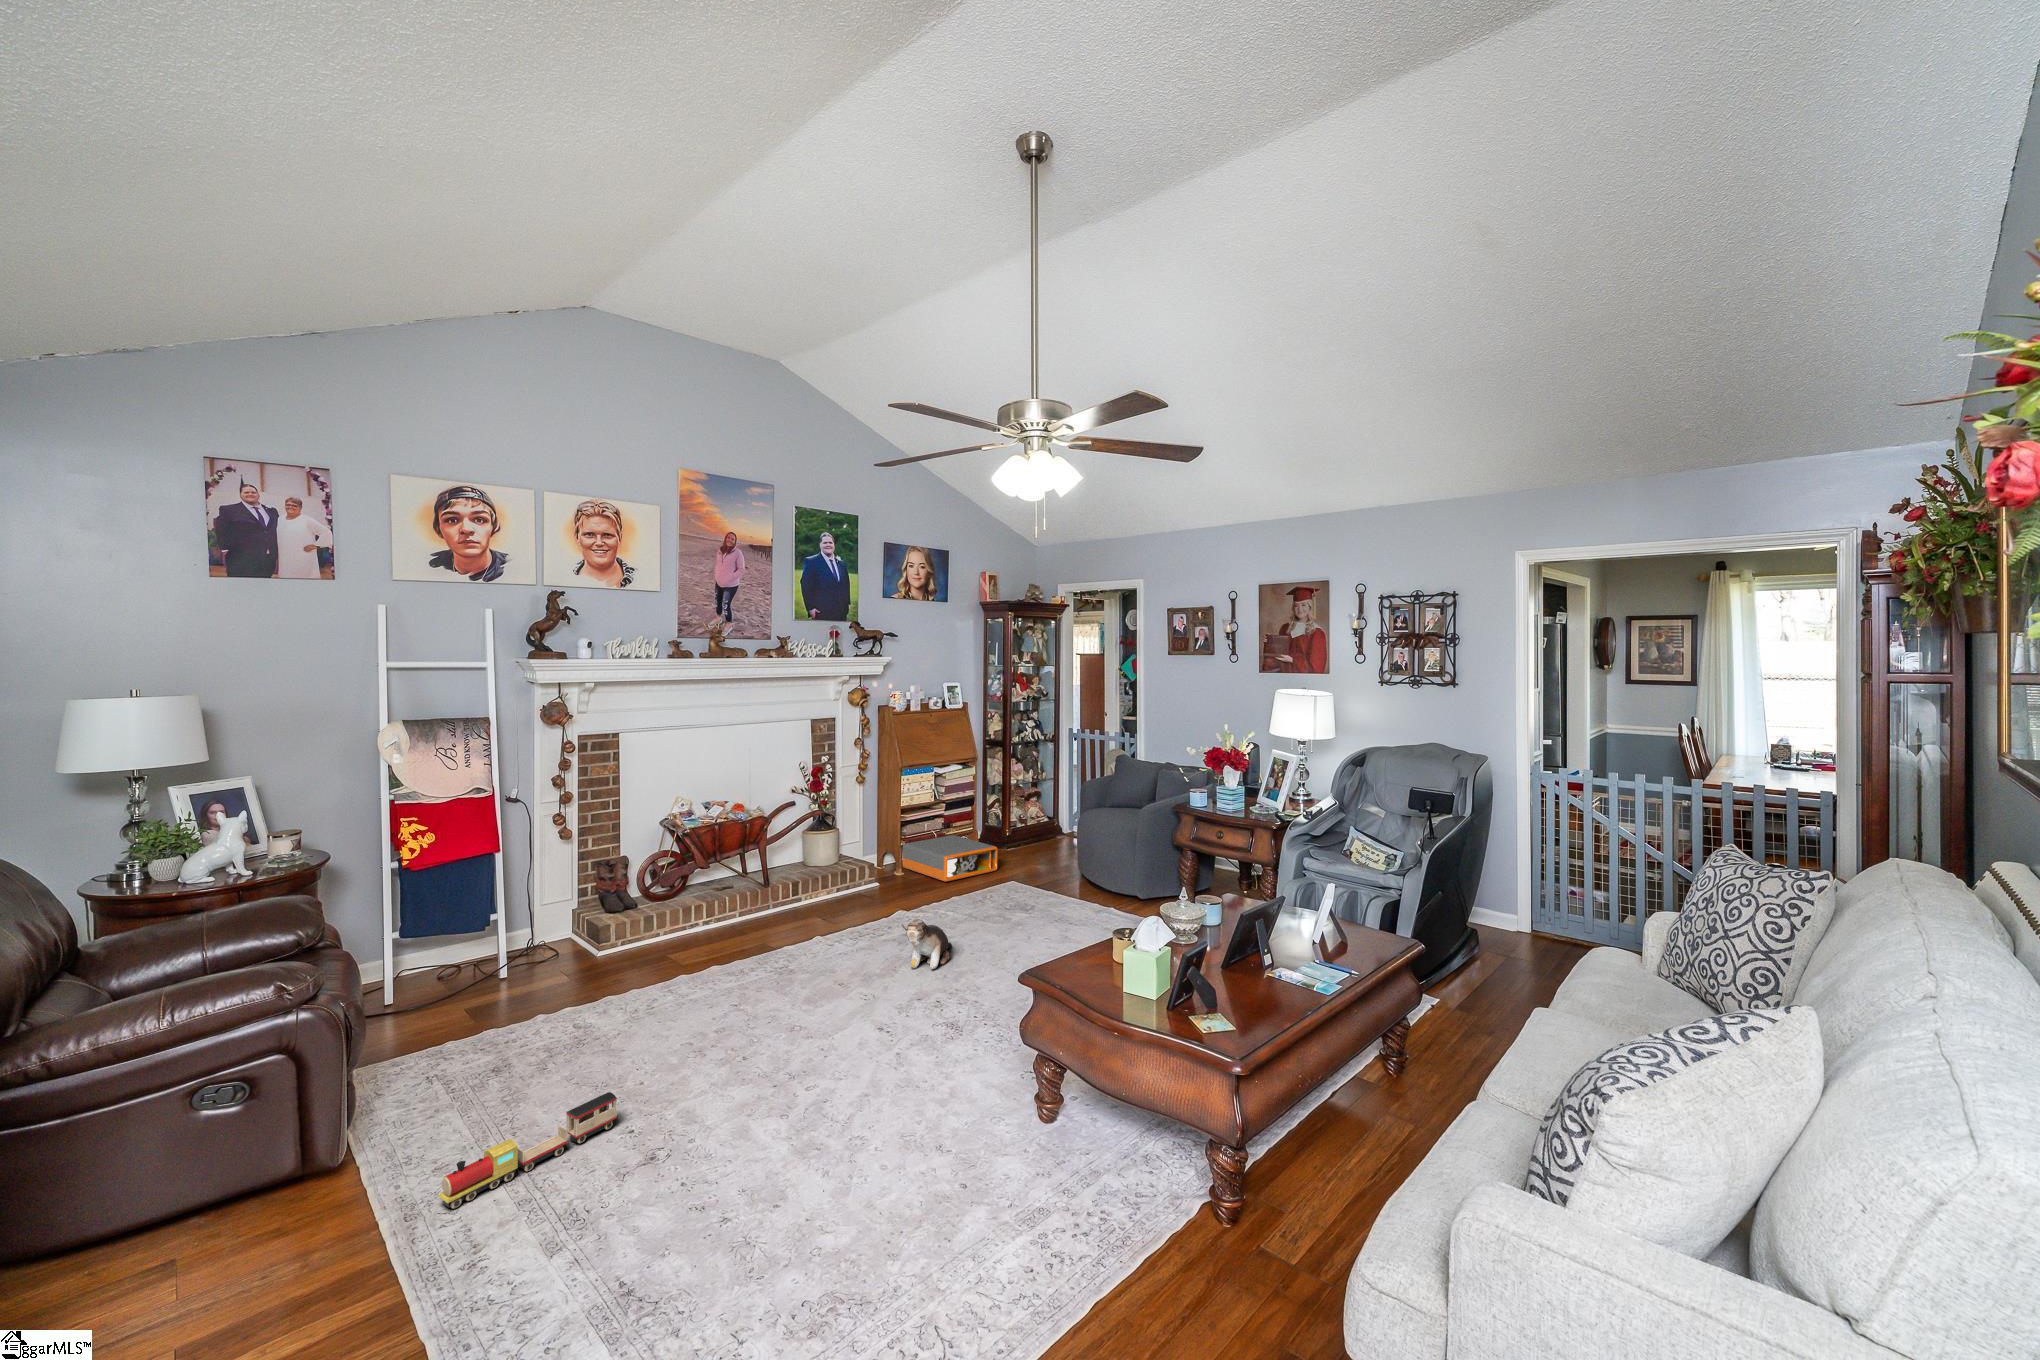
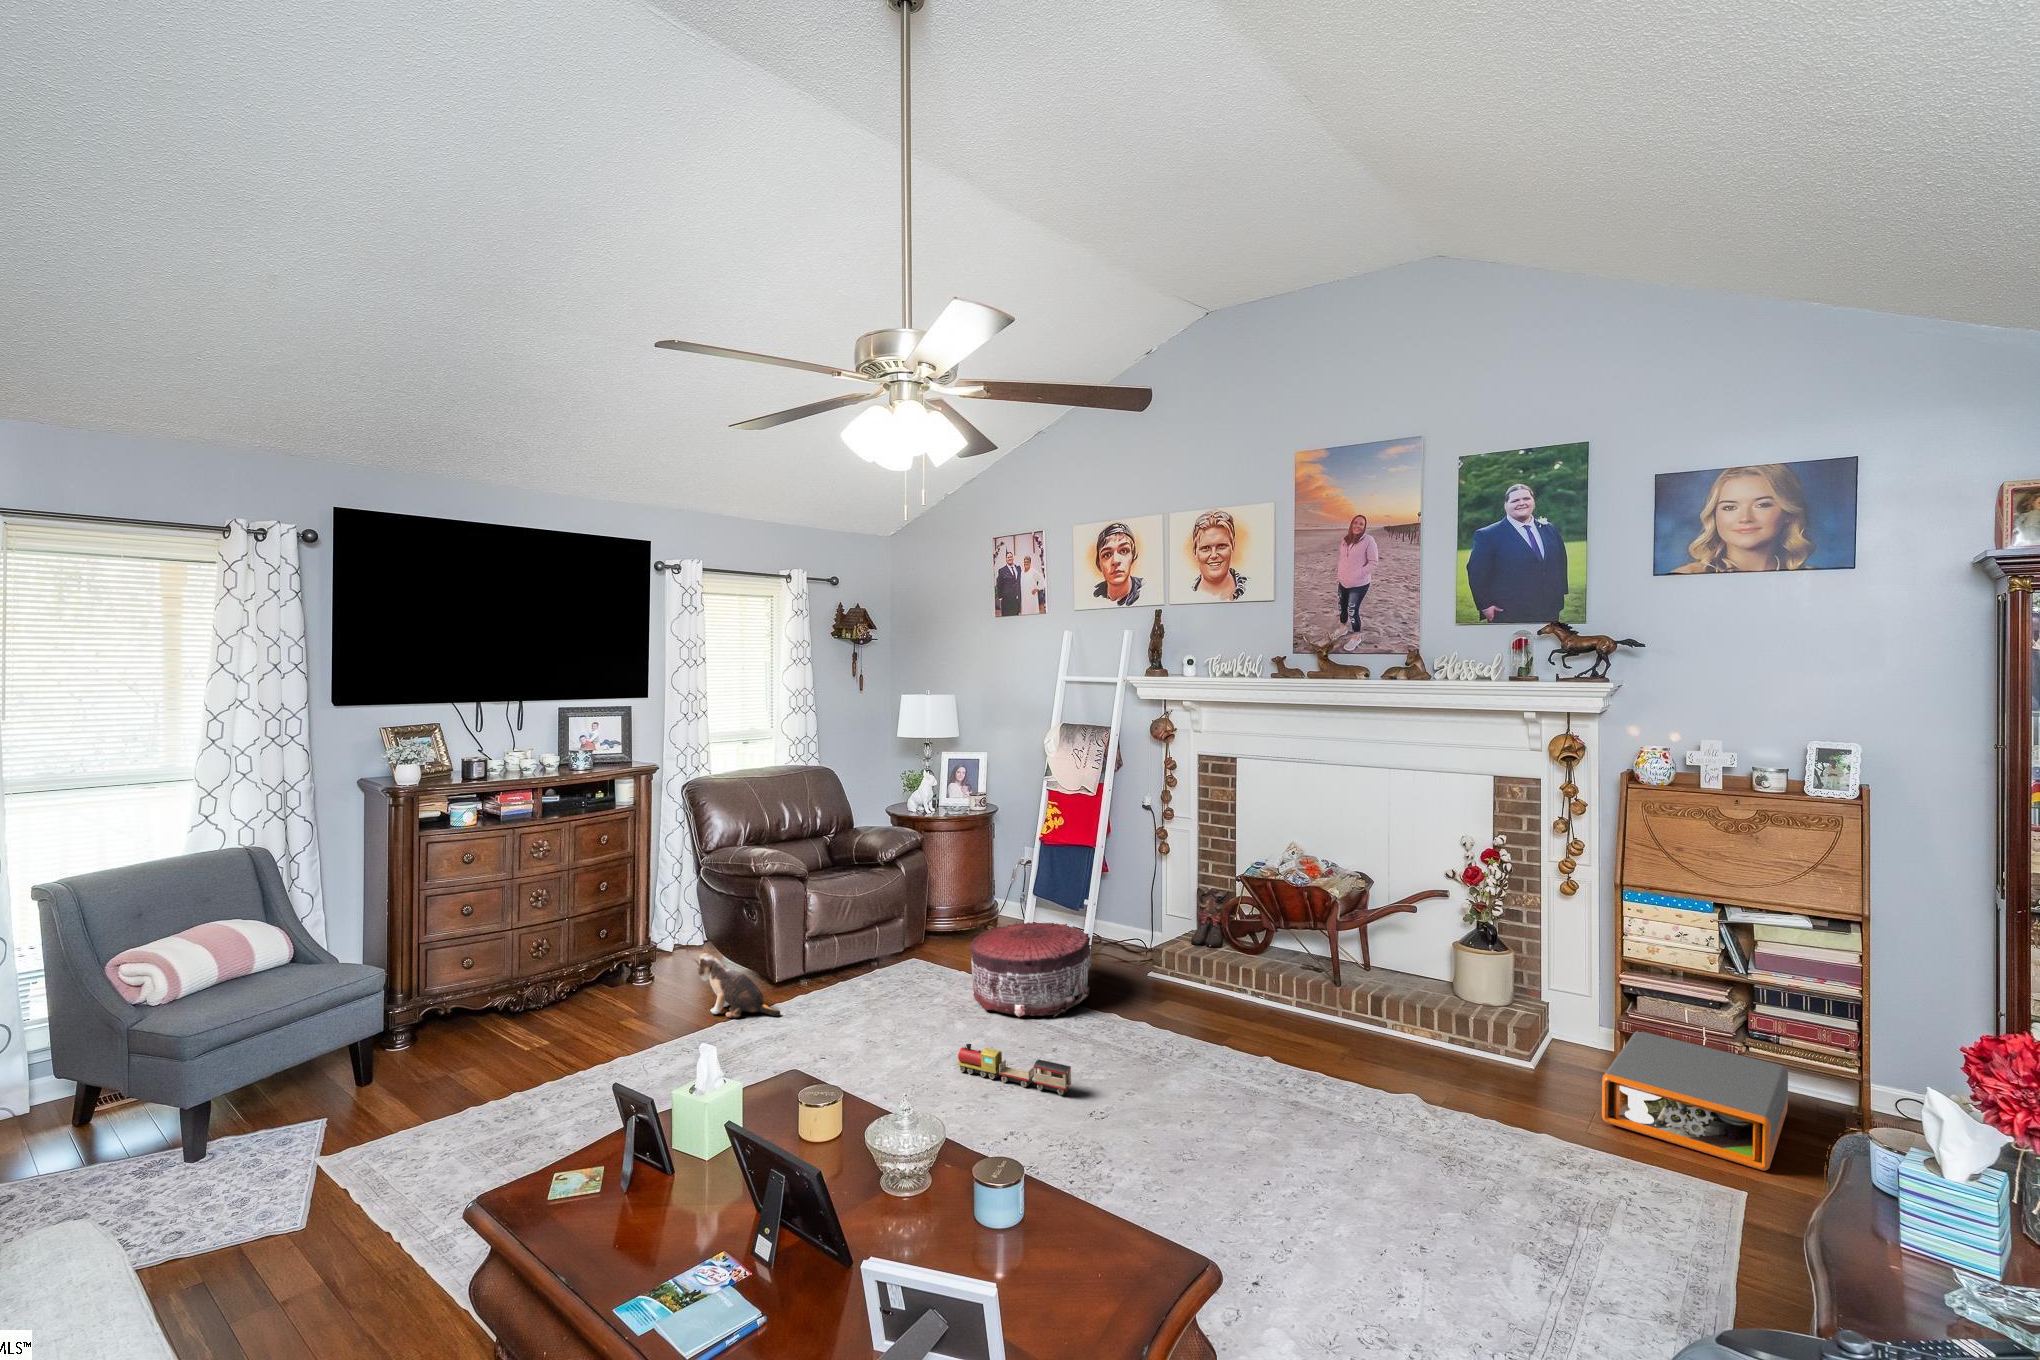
pouf: none [488,919,655,1036] -> present [969,922,1091,1017]
plush toy: present [901,919,952,969] -> present [691,953,780,1018]
toy train: present [438,1092,617,1209] -> present [957,1044,1071,1095]

